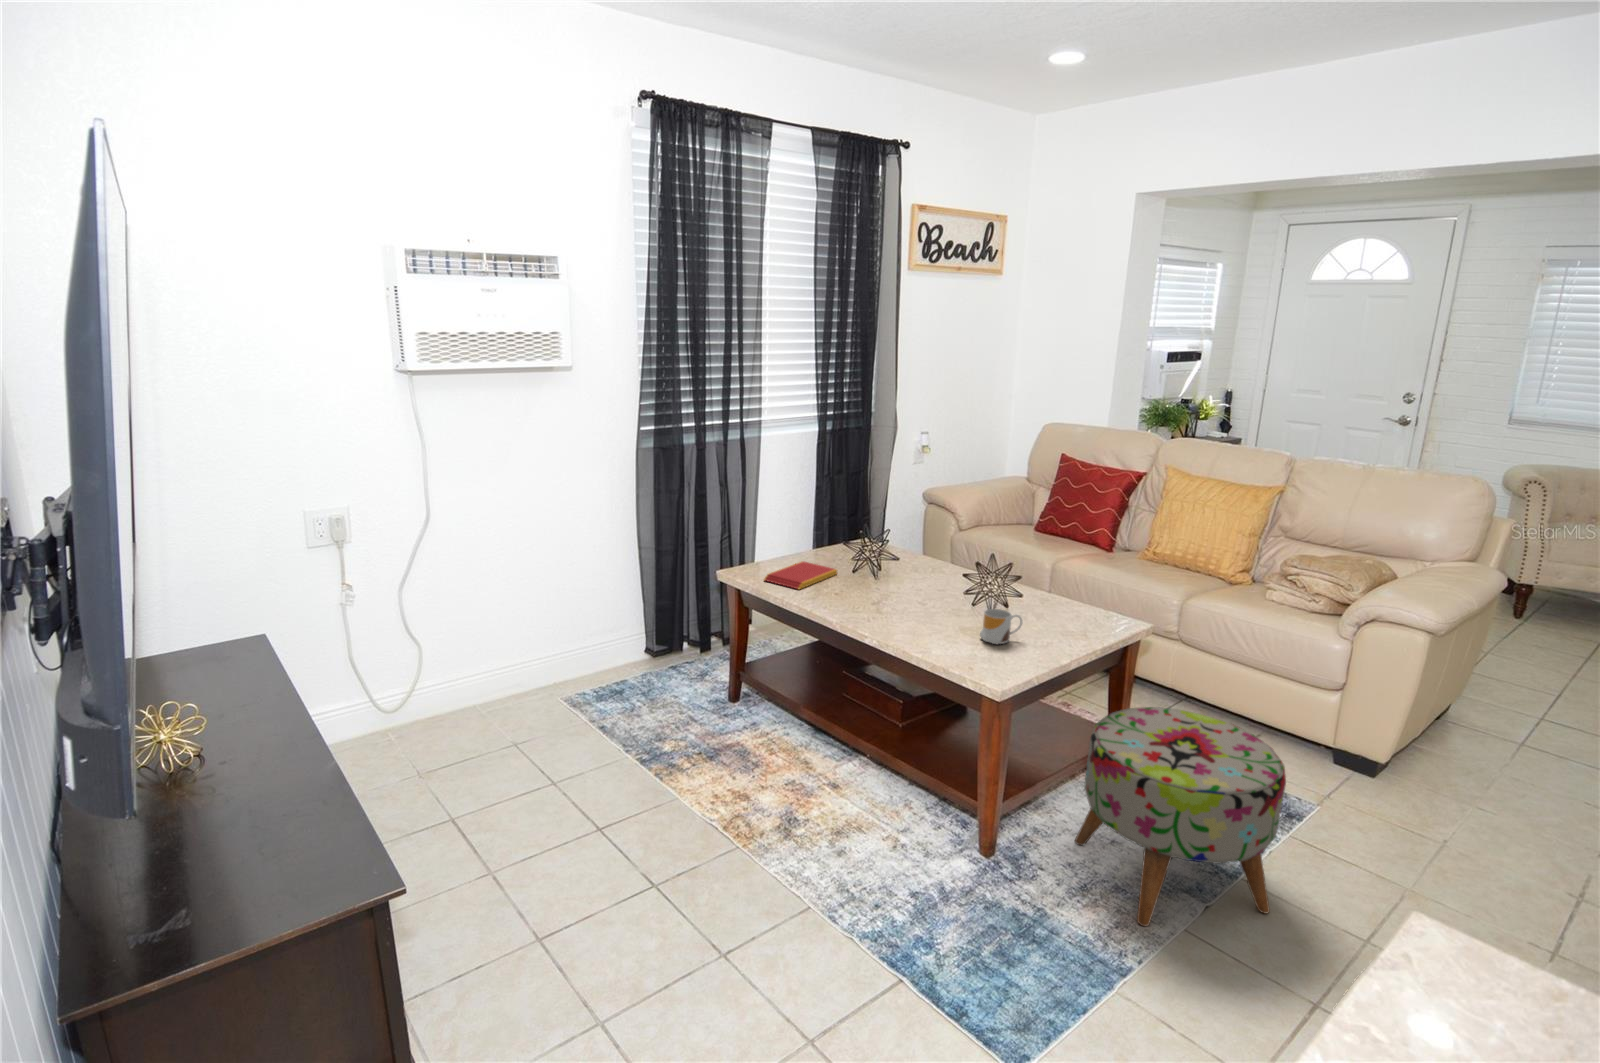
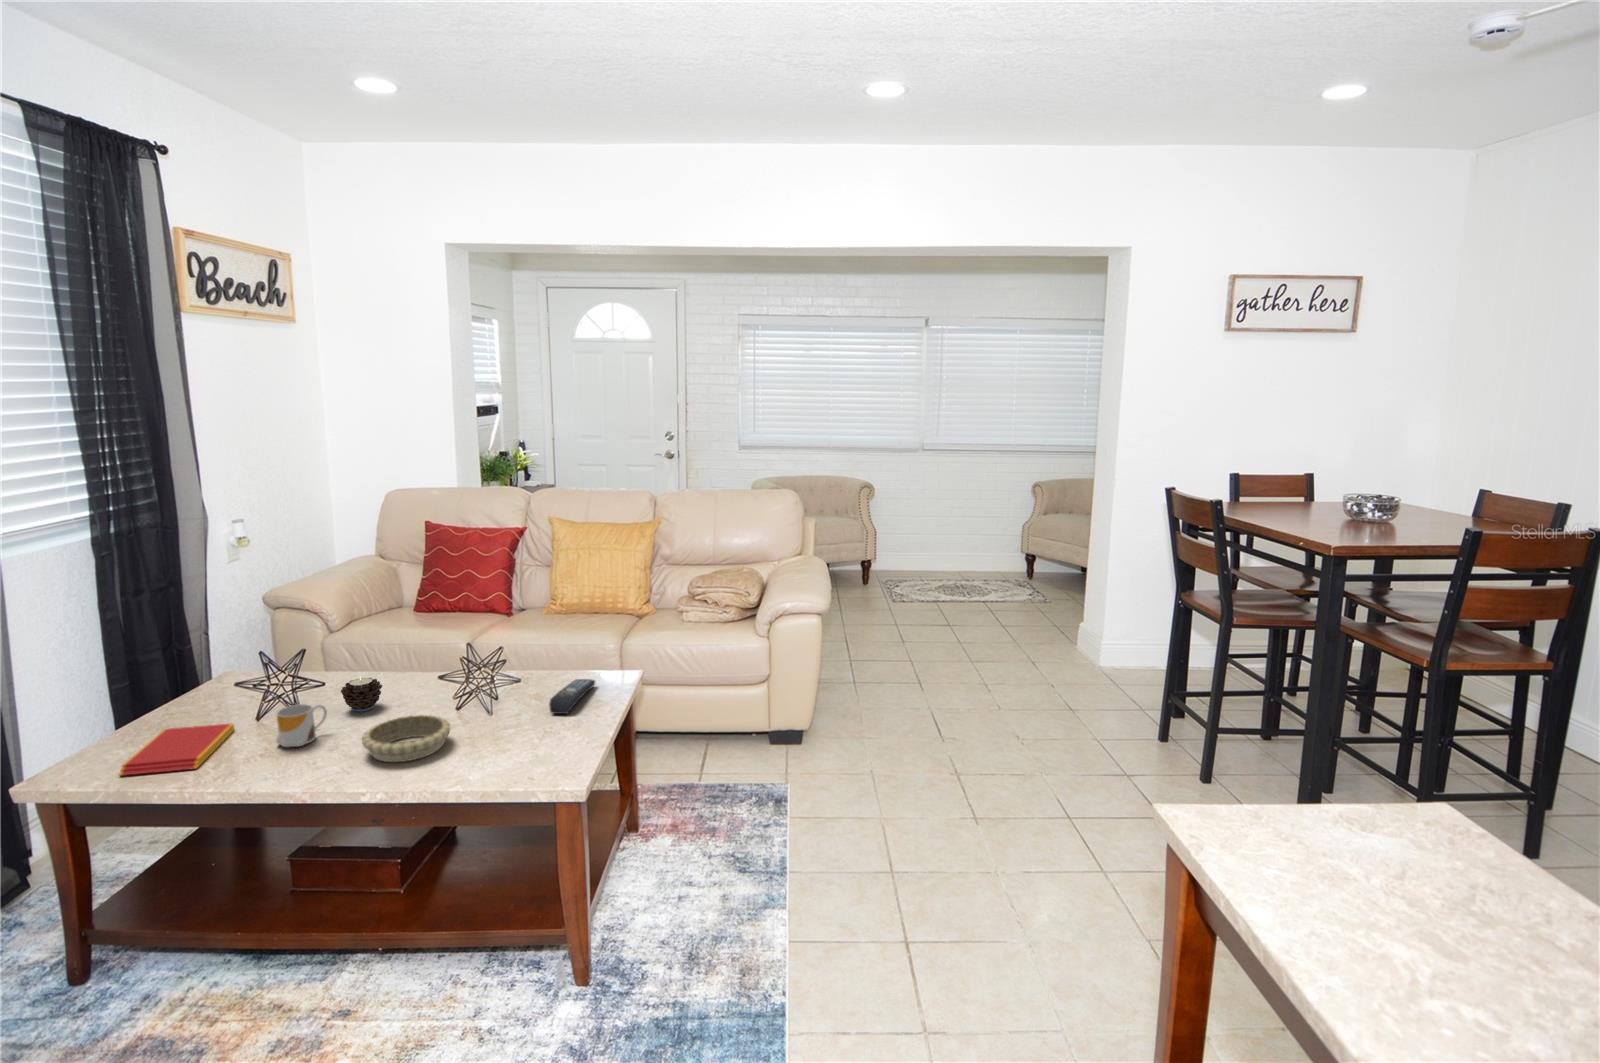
candle: none [905,559,933,587] -> present [341,677,382,712]
decorative bowl: none [886,595,951,629] -> present [362,715,450,762]
mug: present [980,609,1022,644] -> present [276,704,327,747]
remote control: none [1037,612,1097,636] -> present [549,679,595,714]
ottoman: present [1075,707,1286,926] -> none [649,738,828,961]

